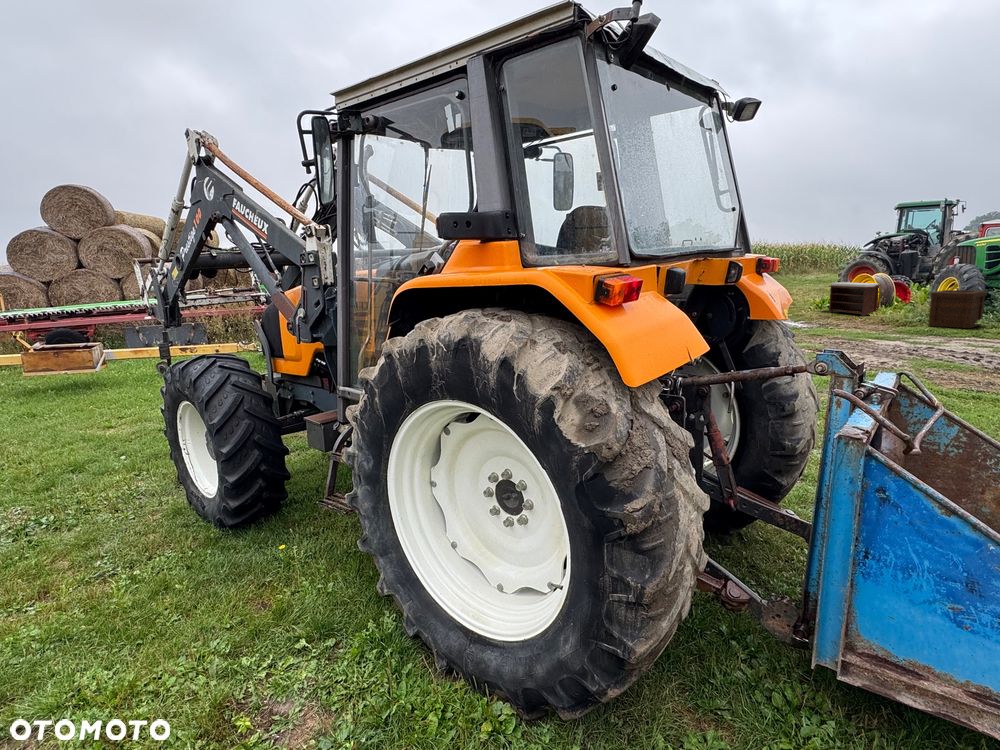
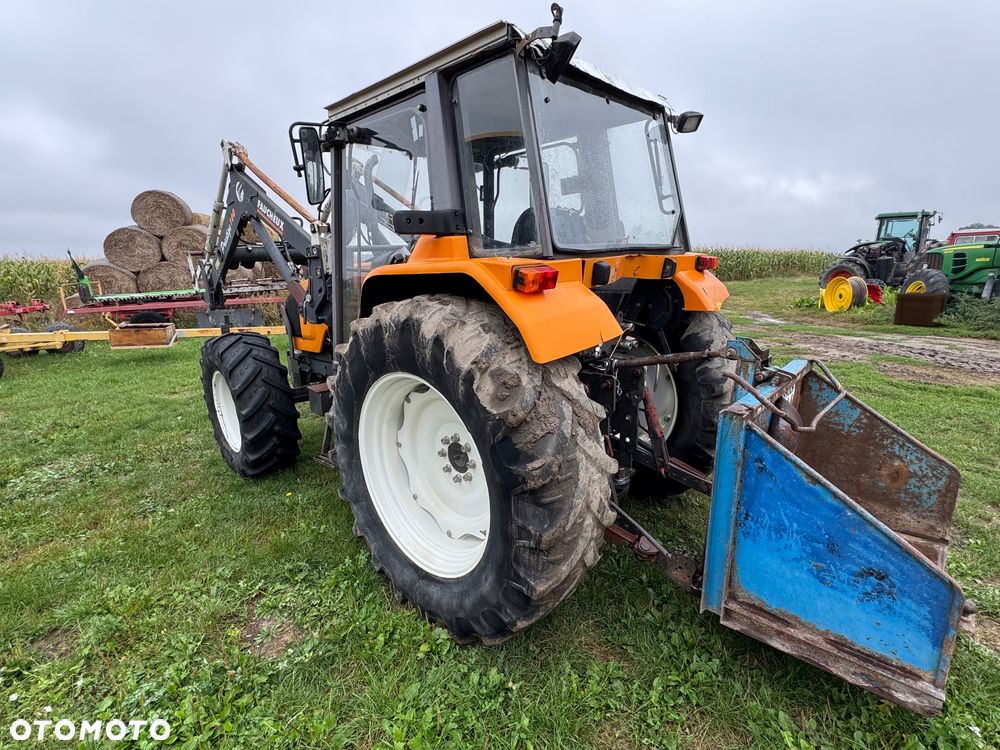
bench: present [829,282,880,316] -> none [806,284,854,314]

